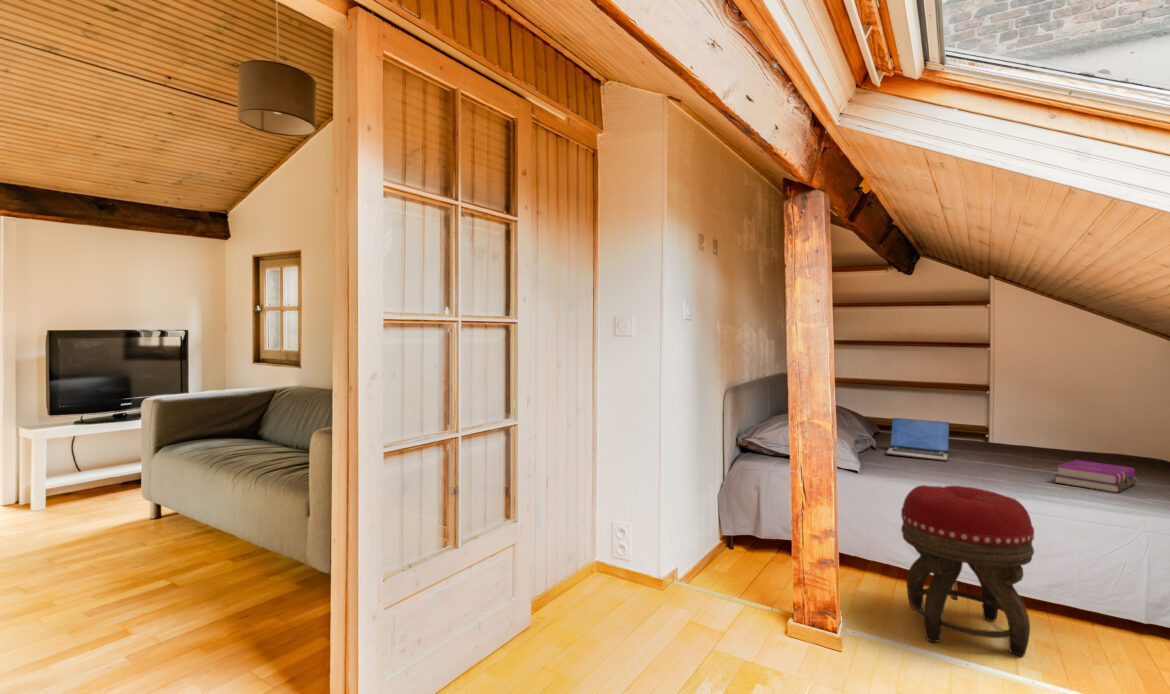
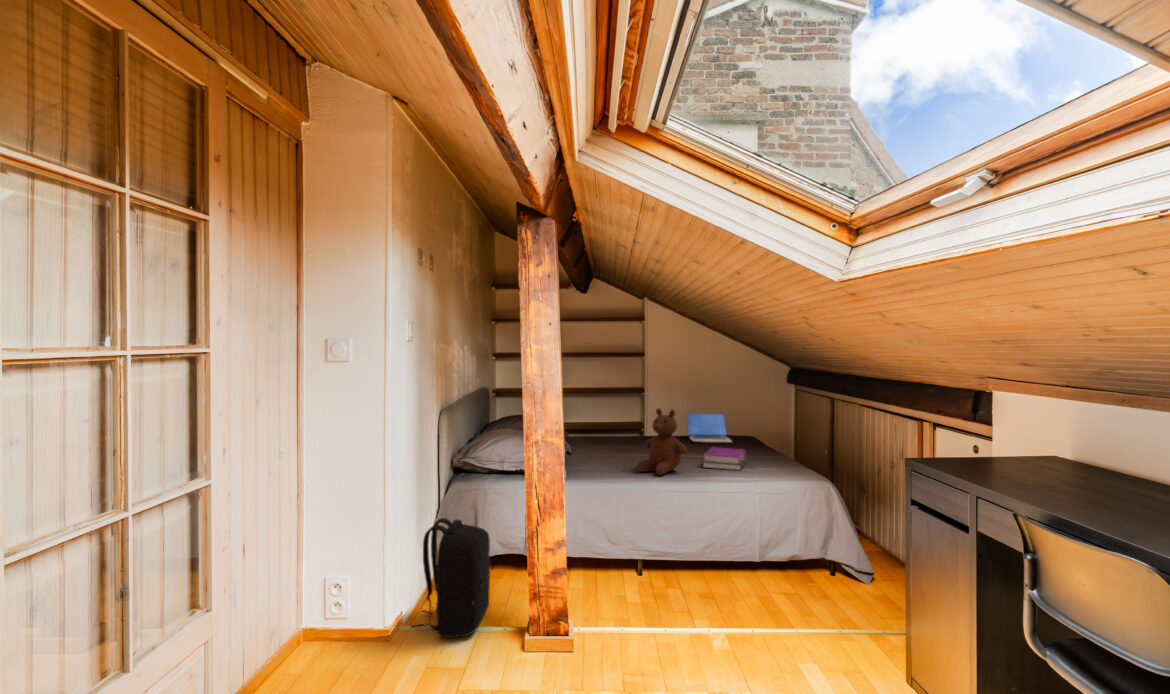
teddy bear: none [951,403,1027,483] -> present [636,409,687,475]
laptop: present [886,418,949,461] -> present [687,413,732,443]
footstool: present [901,485,1034,656] -> none [610,482,702,621]
backpack: none [682,489,760,605] -> present [411,518,490,637]

